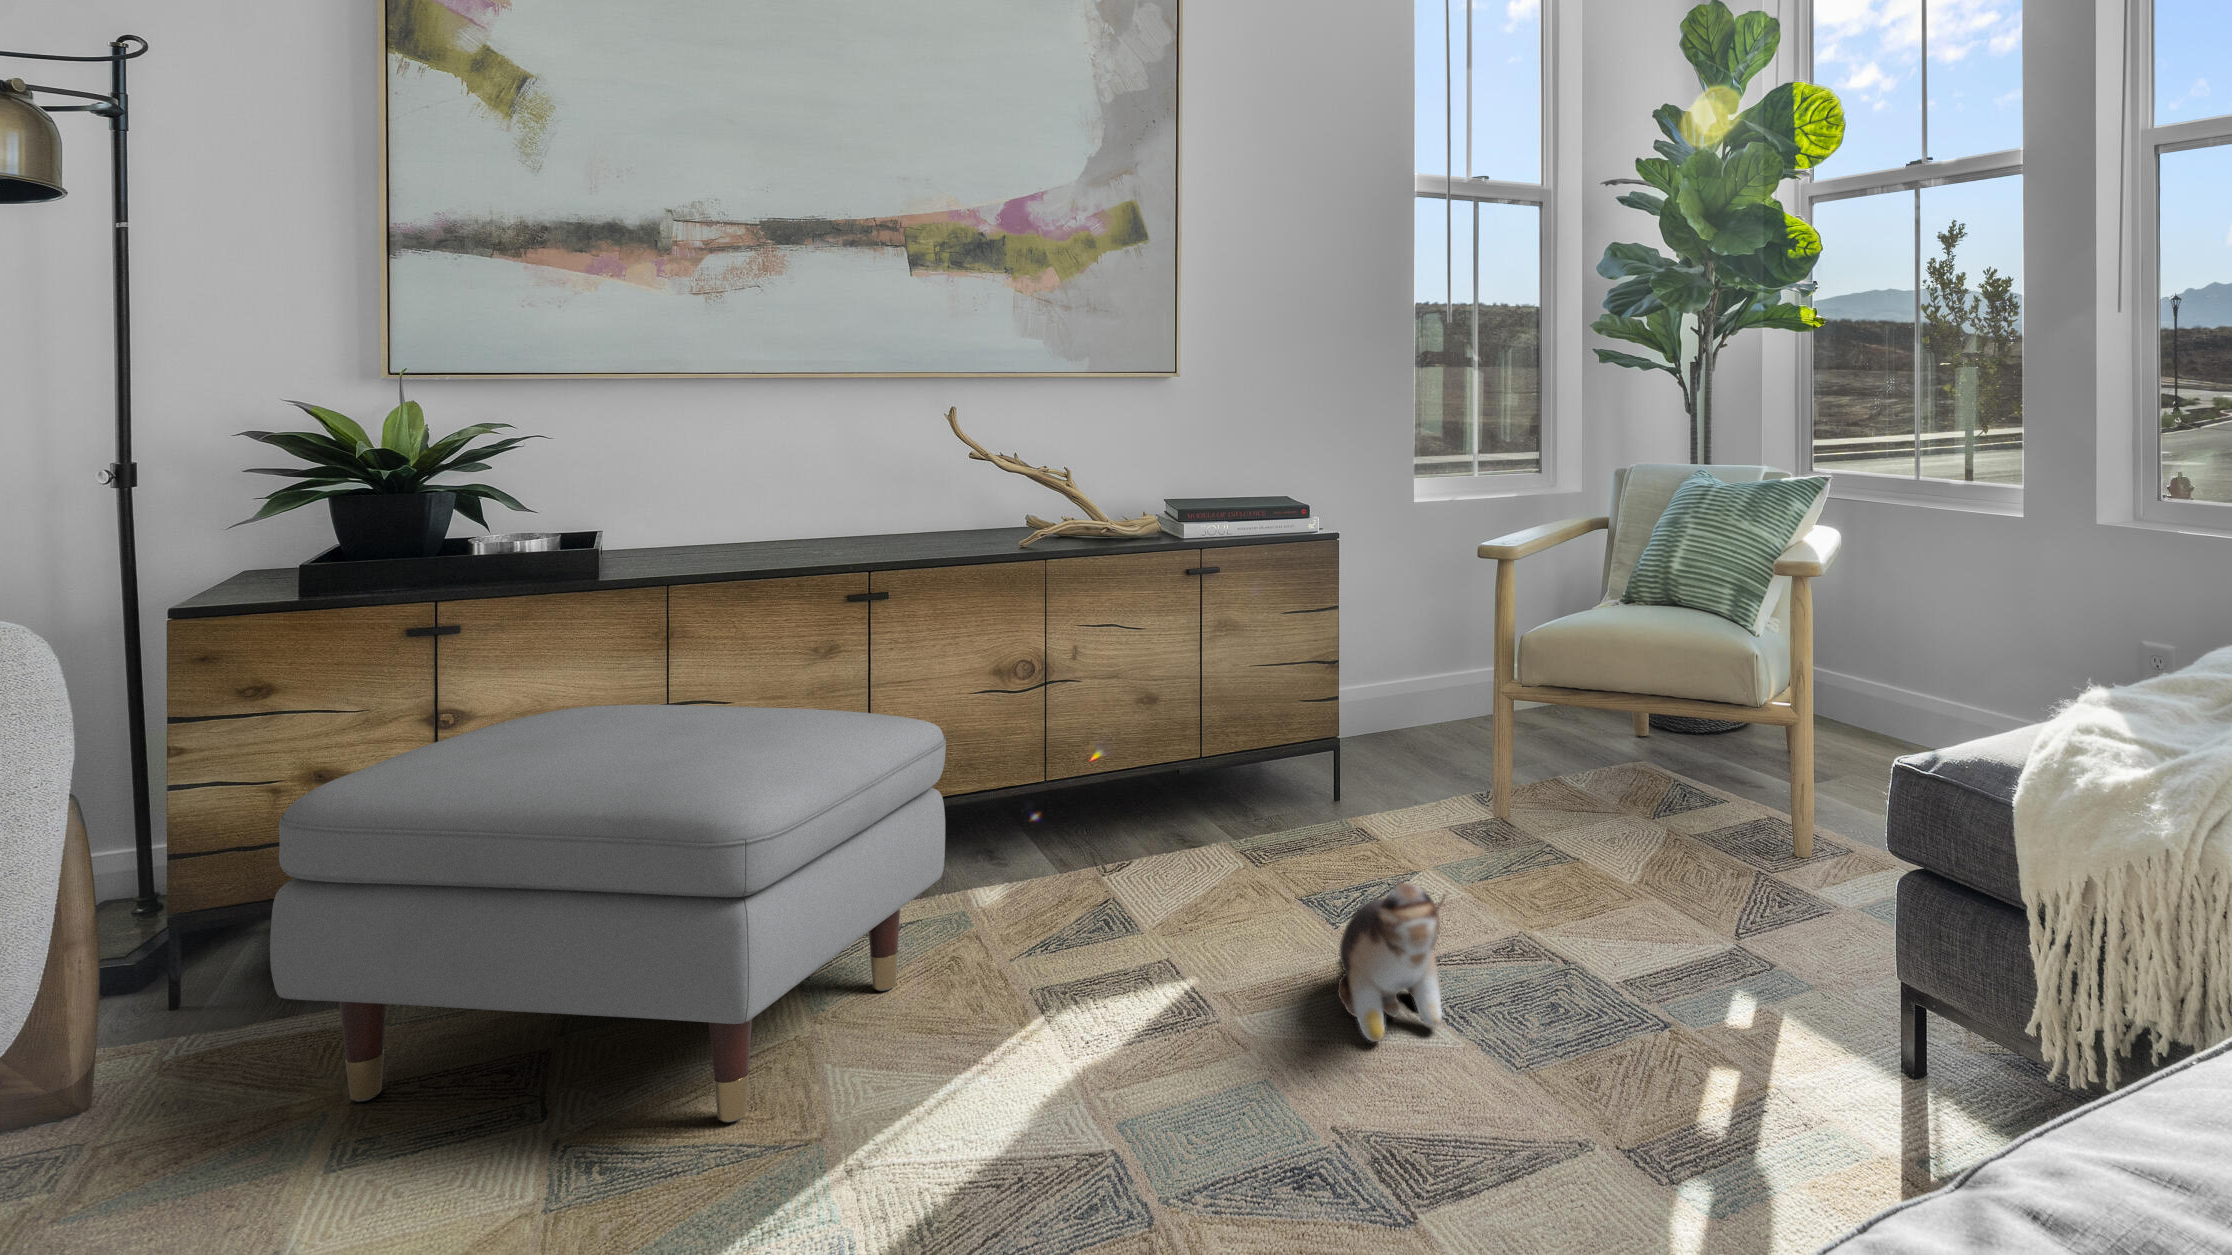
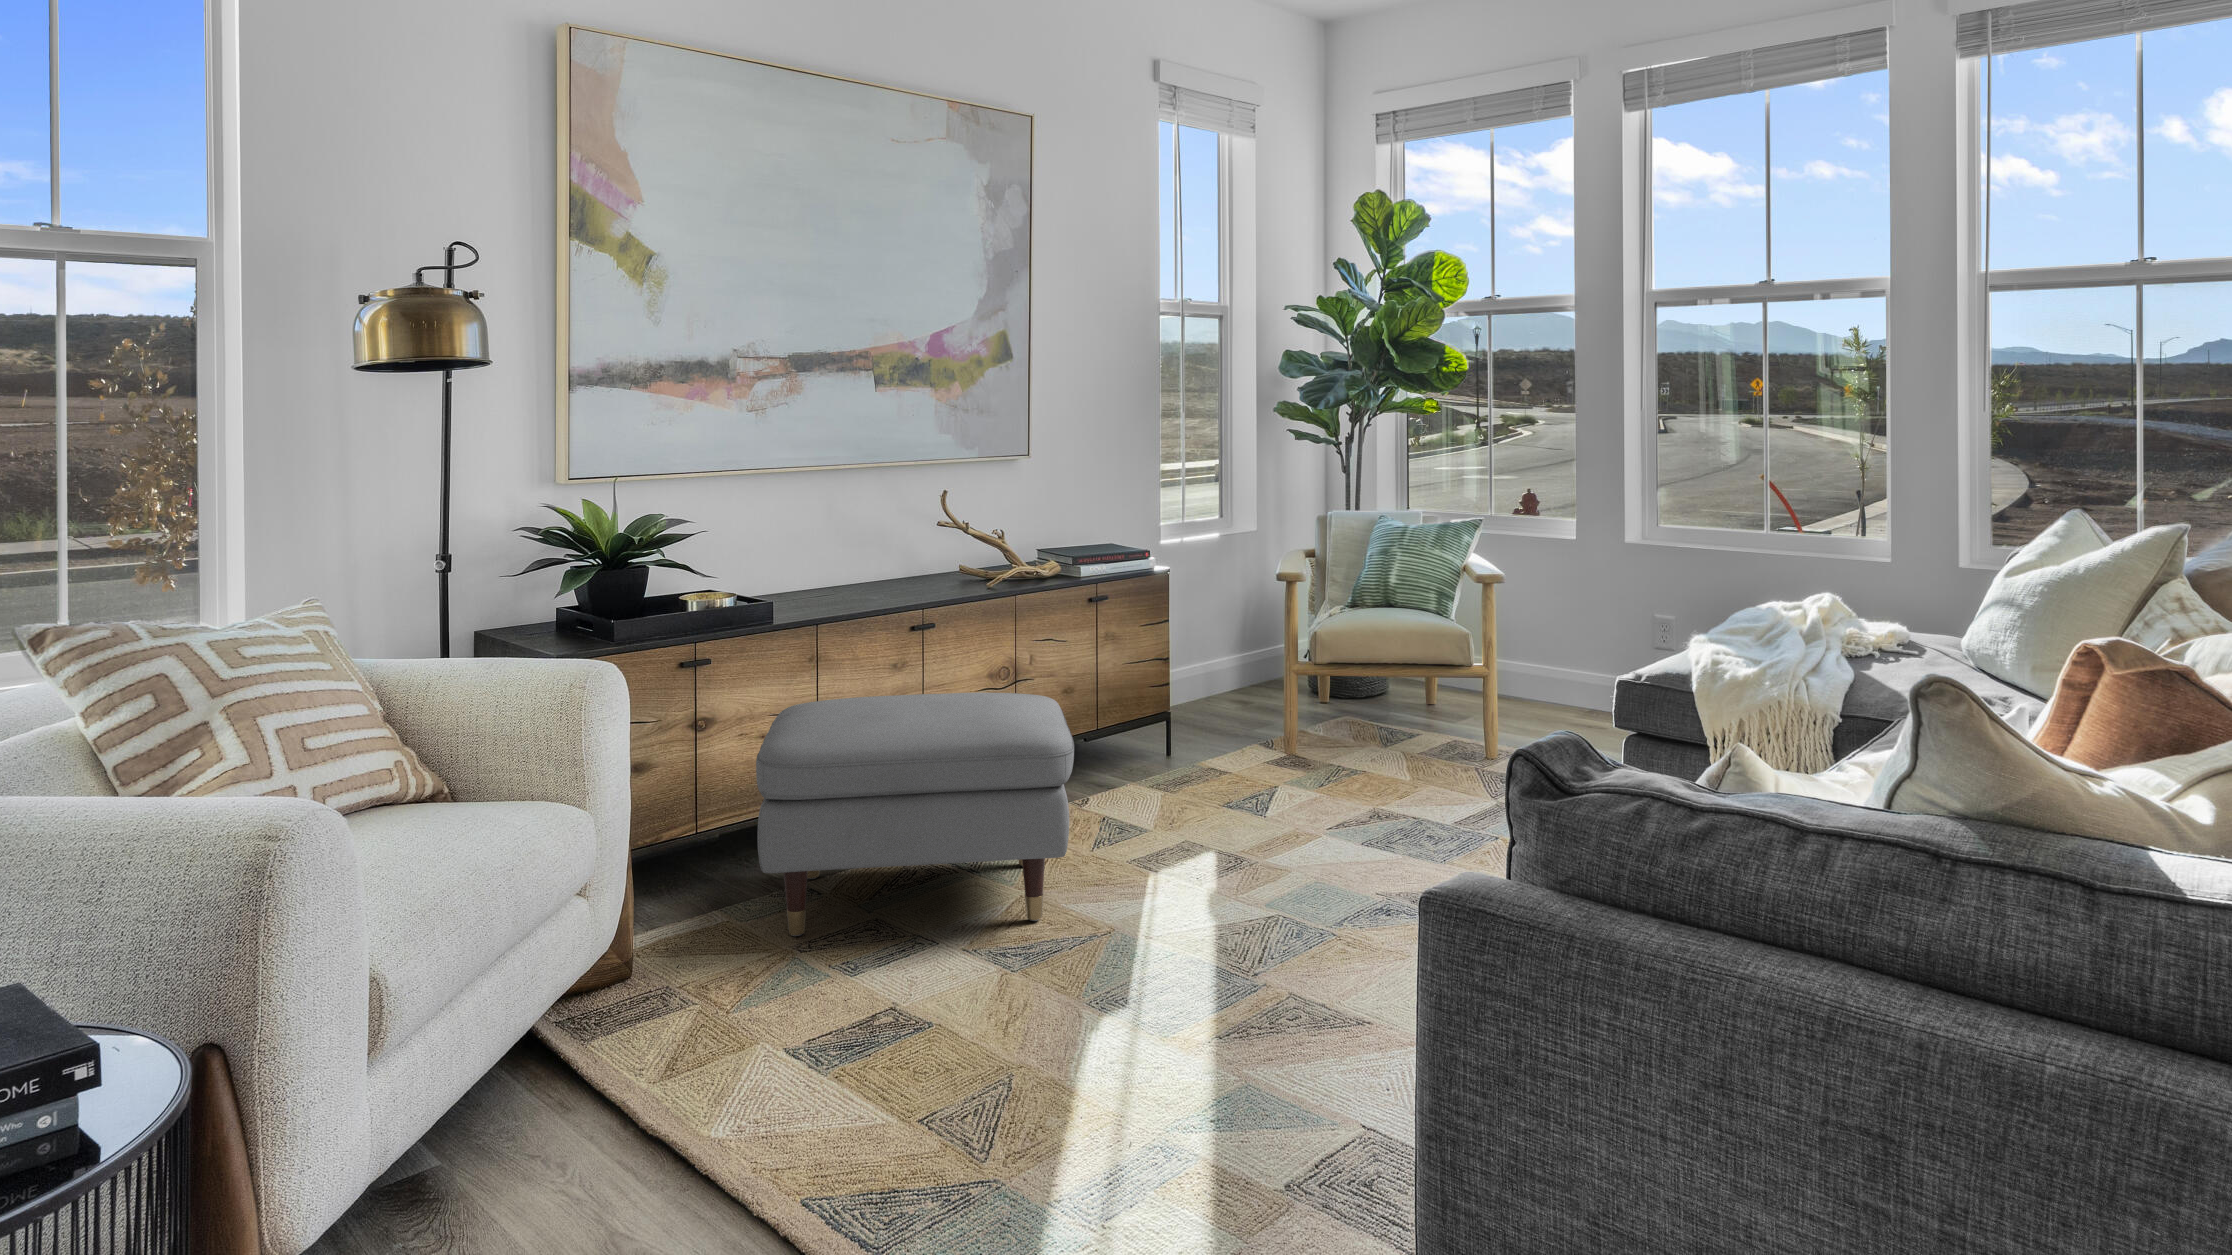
plush toy: present [1338,883,1446,1042] -> none [1285,766,1394,859]

